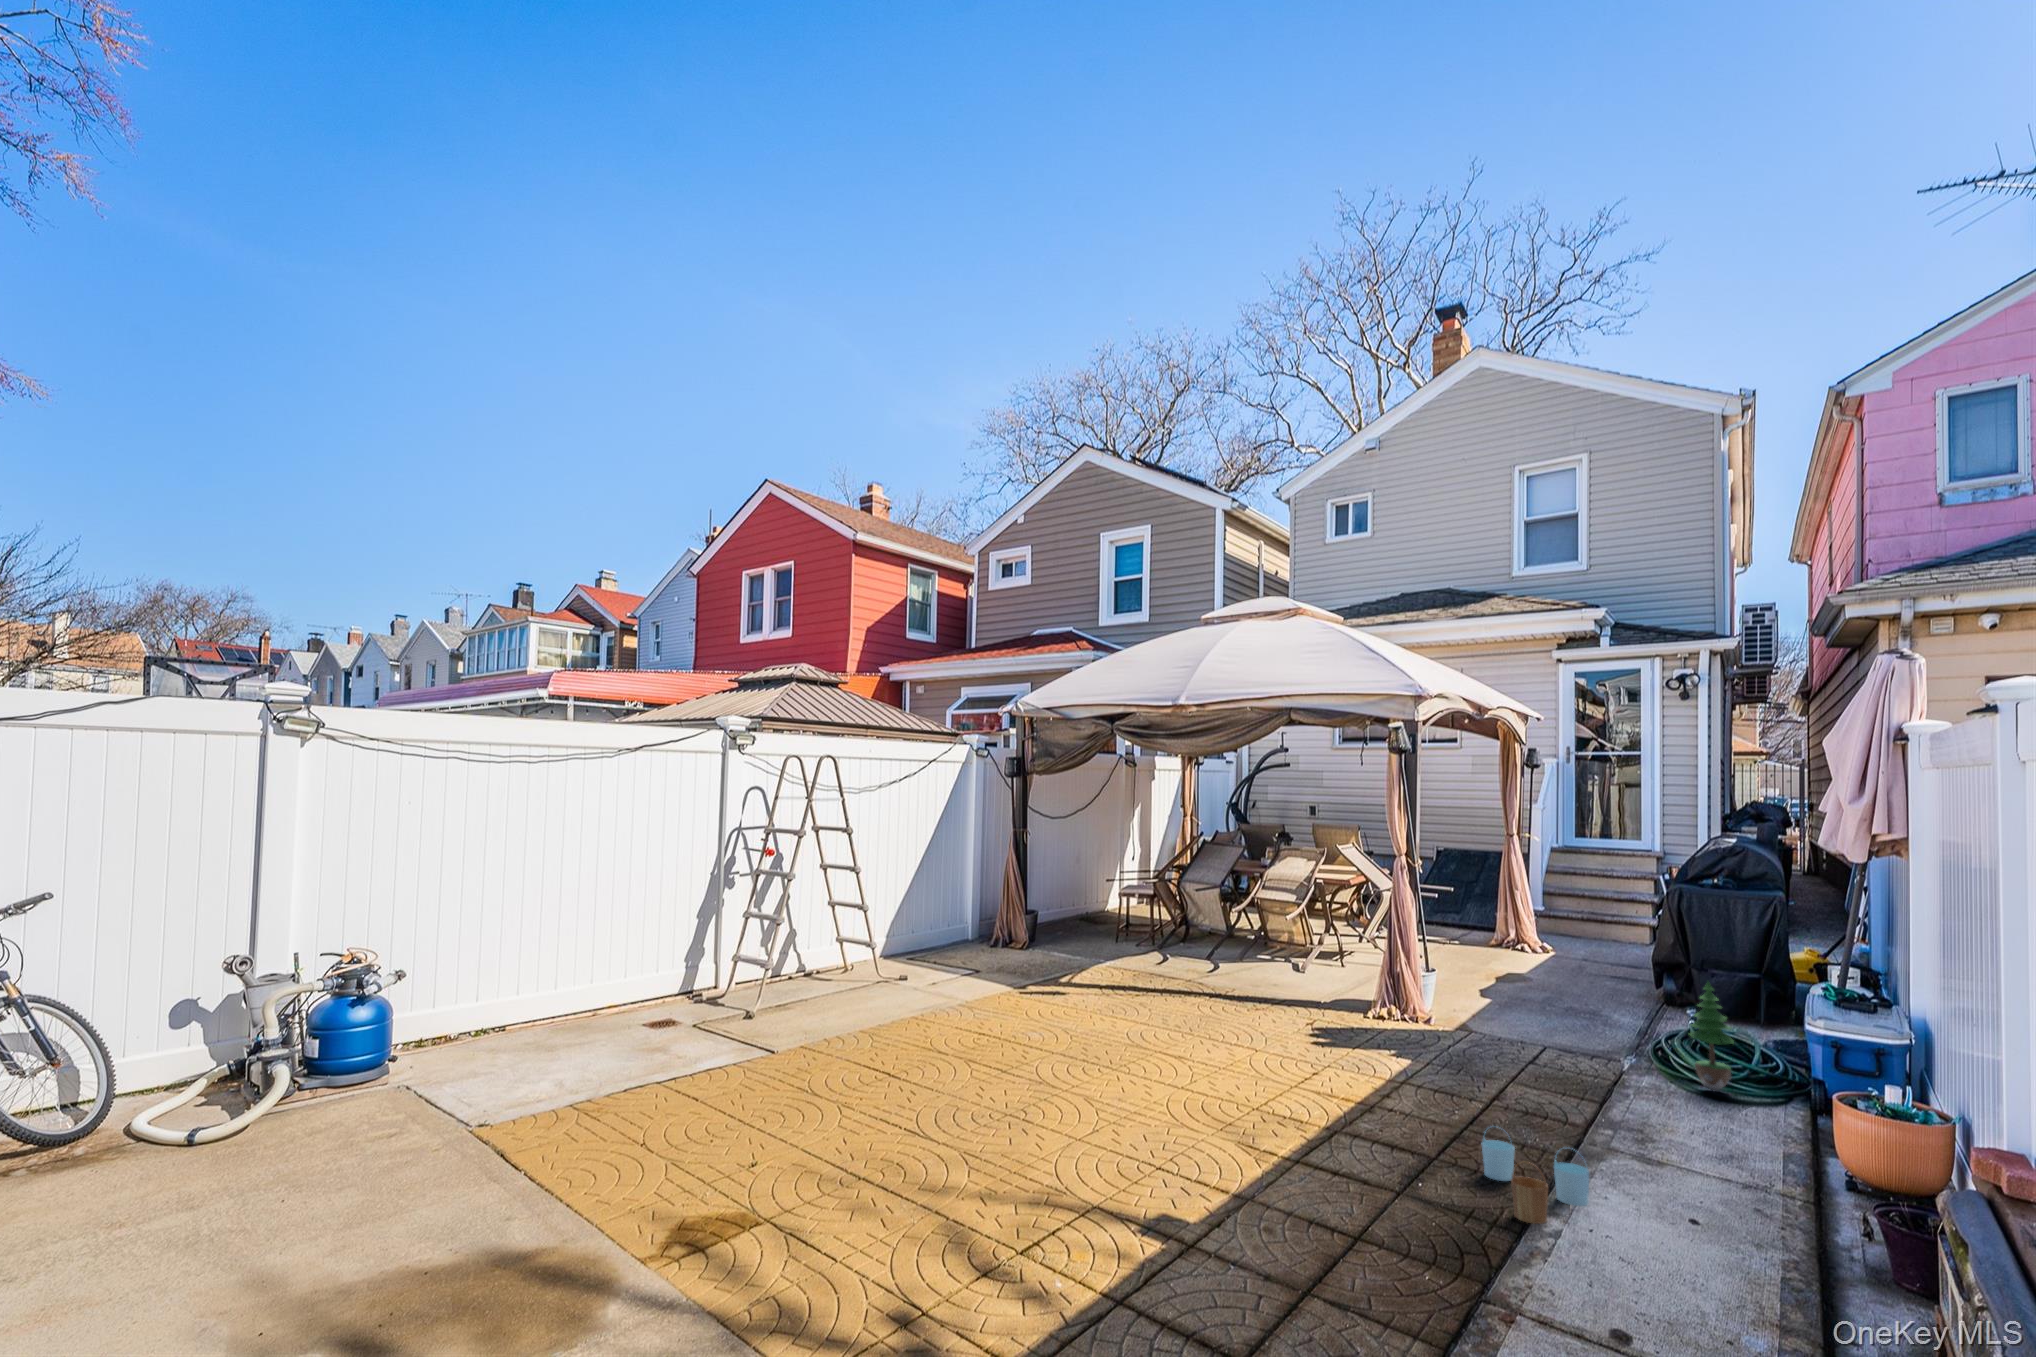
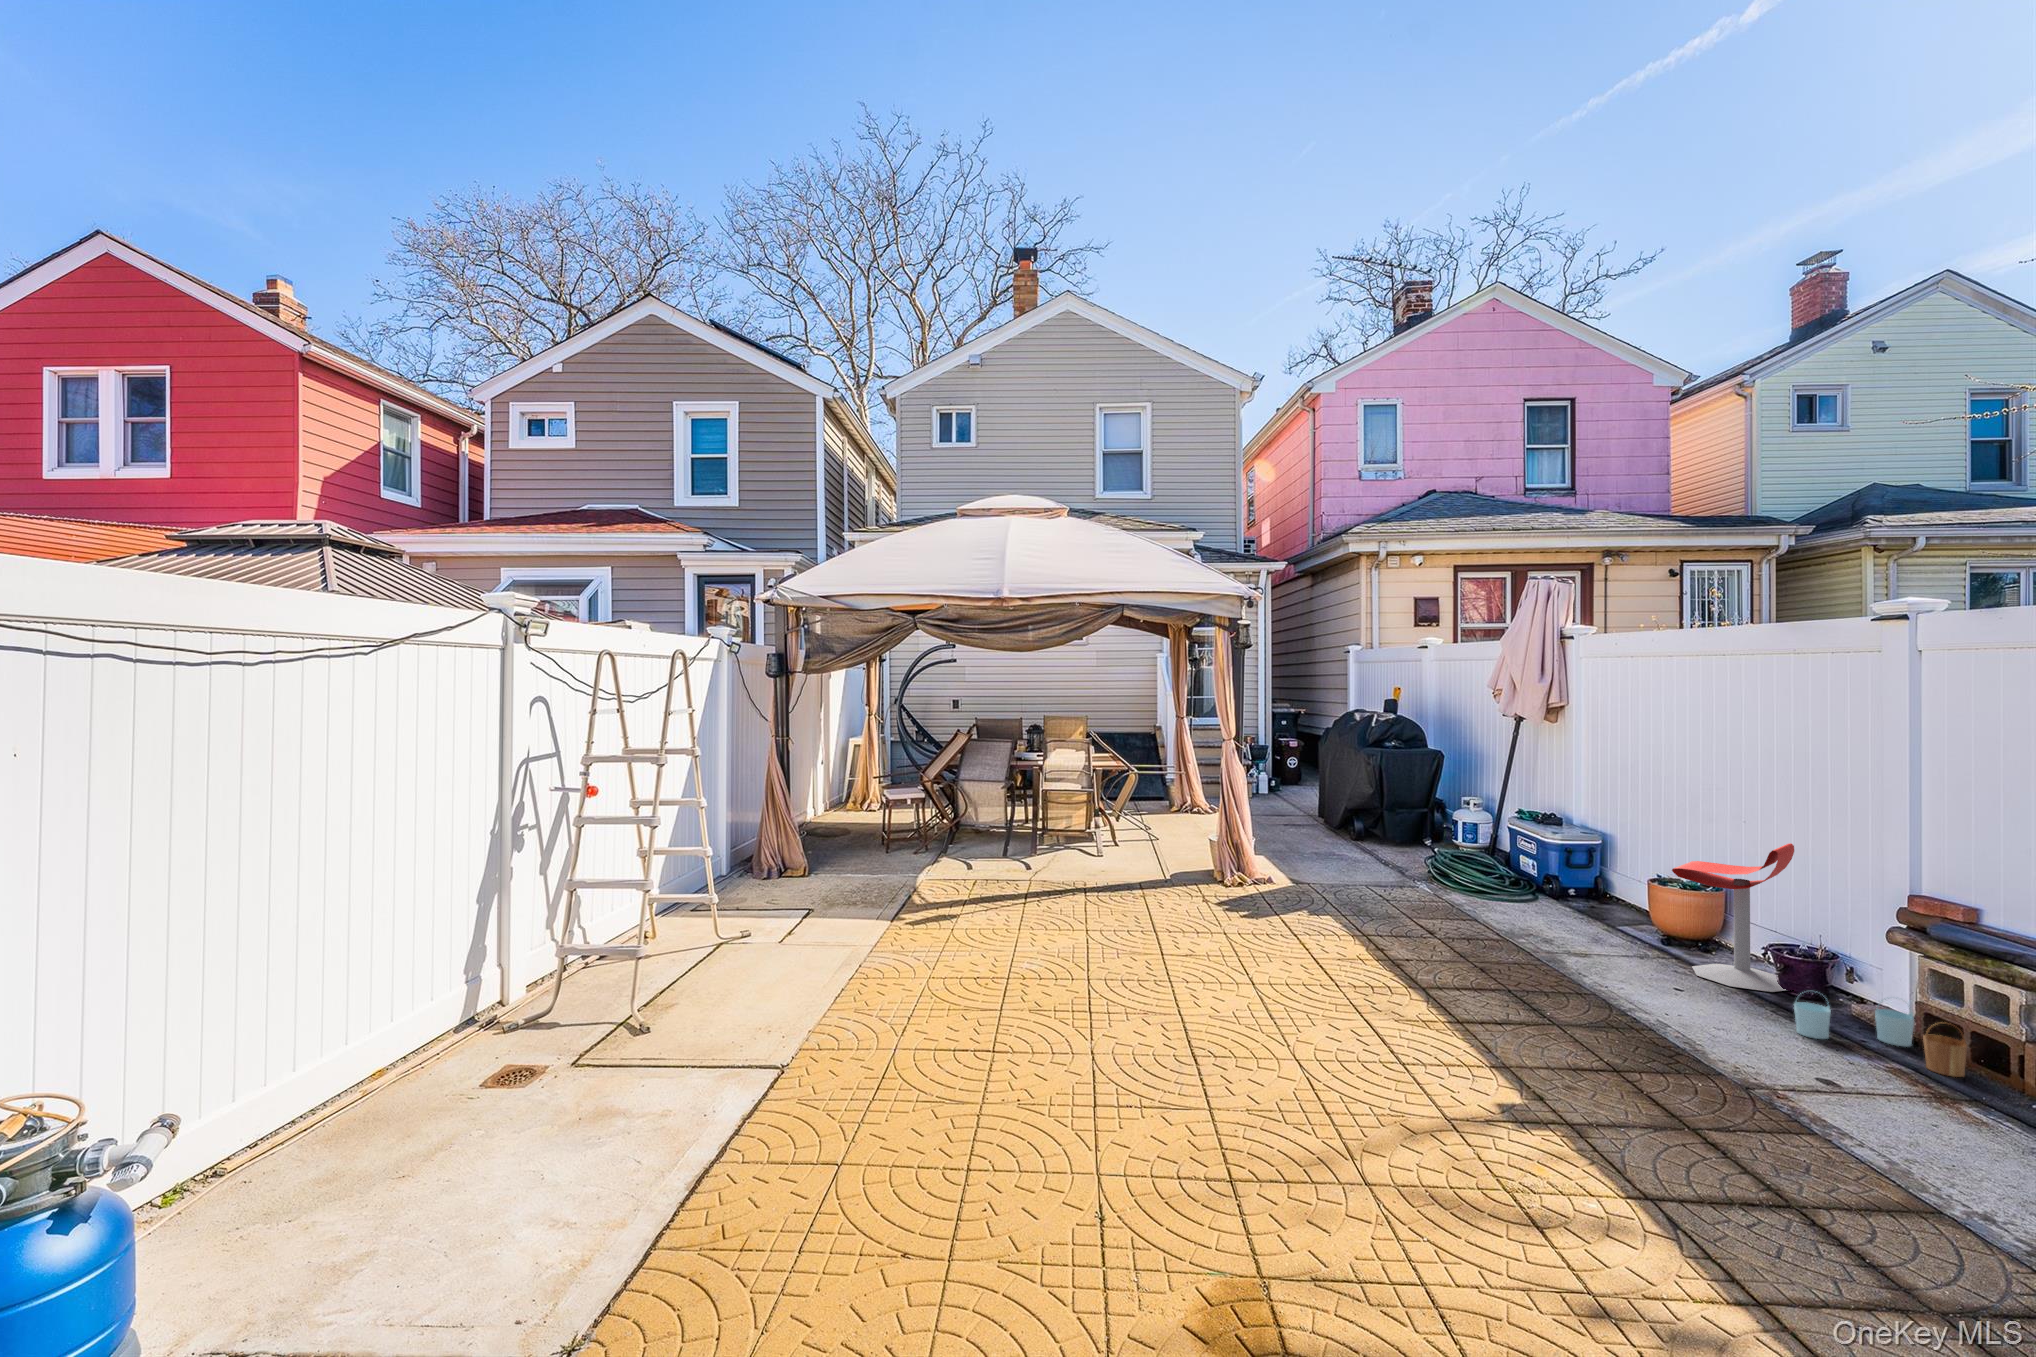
potted tree: present [1690,982,1734,1091] -> none [1593,826,1629,910]
stool: none [1548,987,1673,1164] -> present [1672,843,1794,992]

